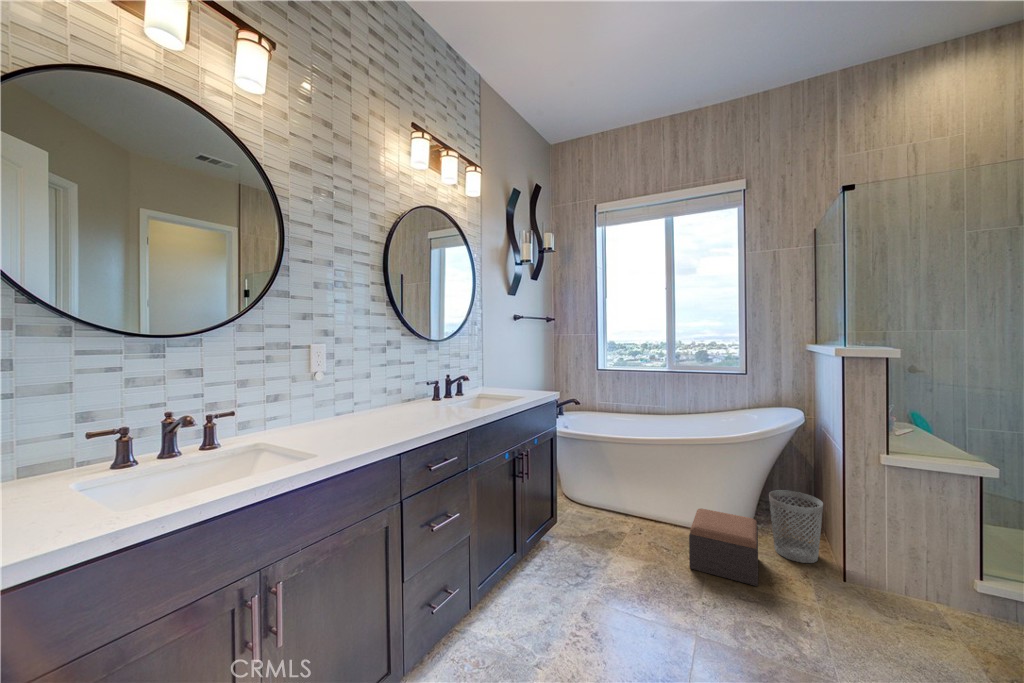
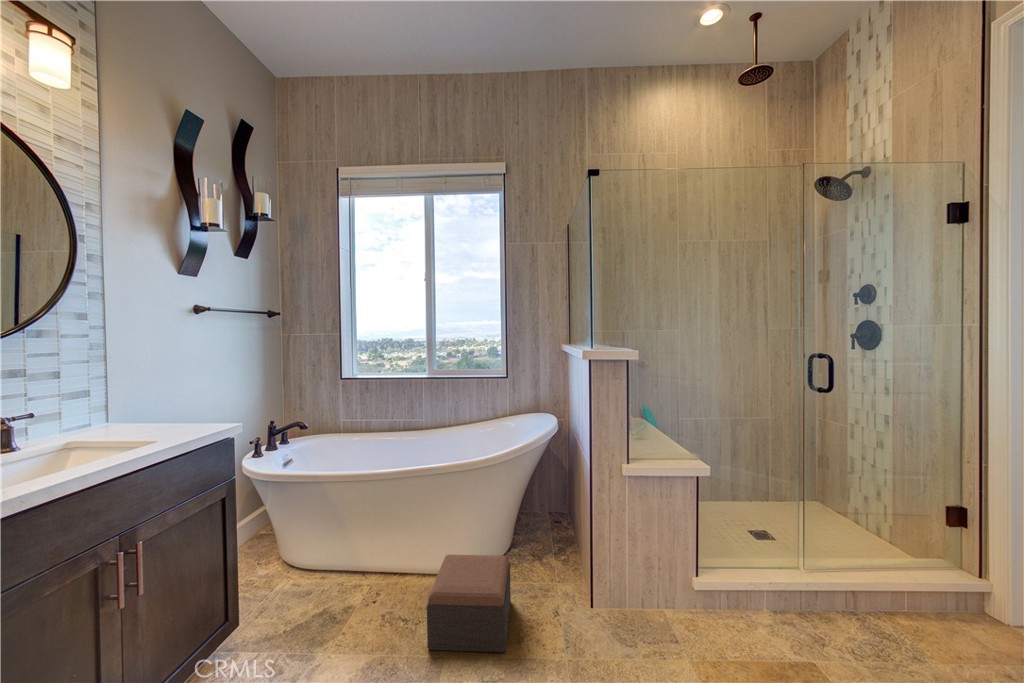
wastebasket: present [769,490,823,563] -> none [523,508,573,592]

